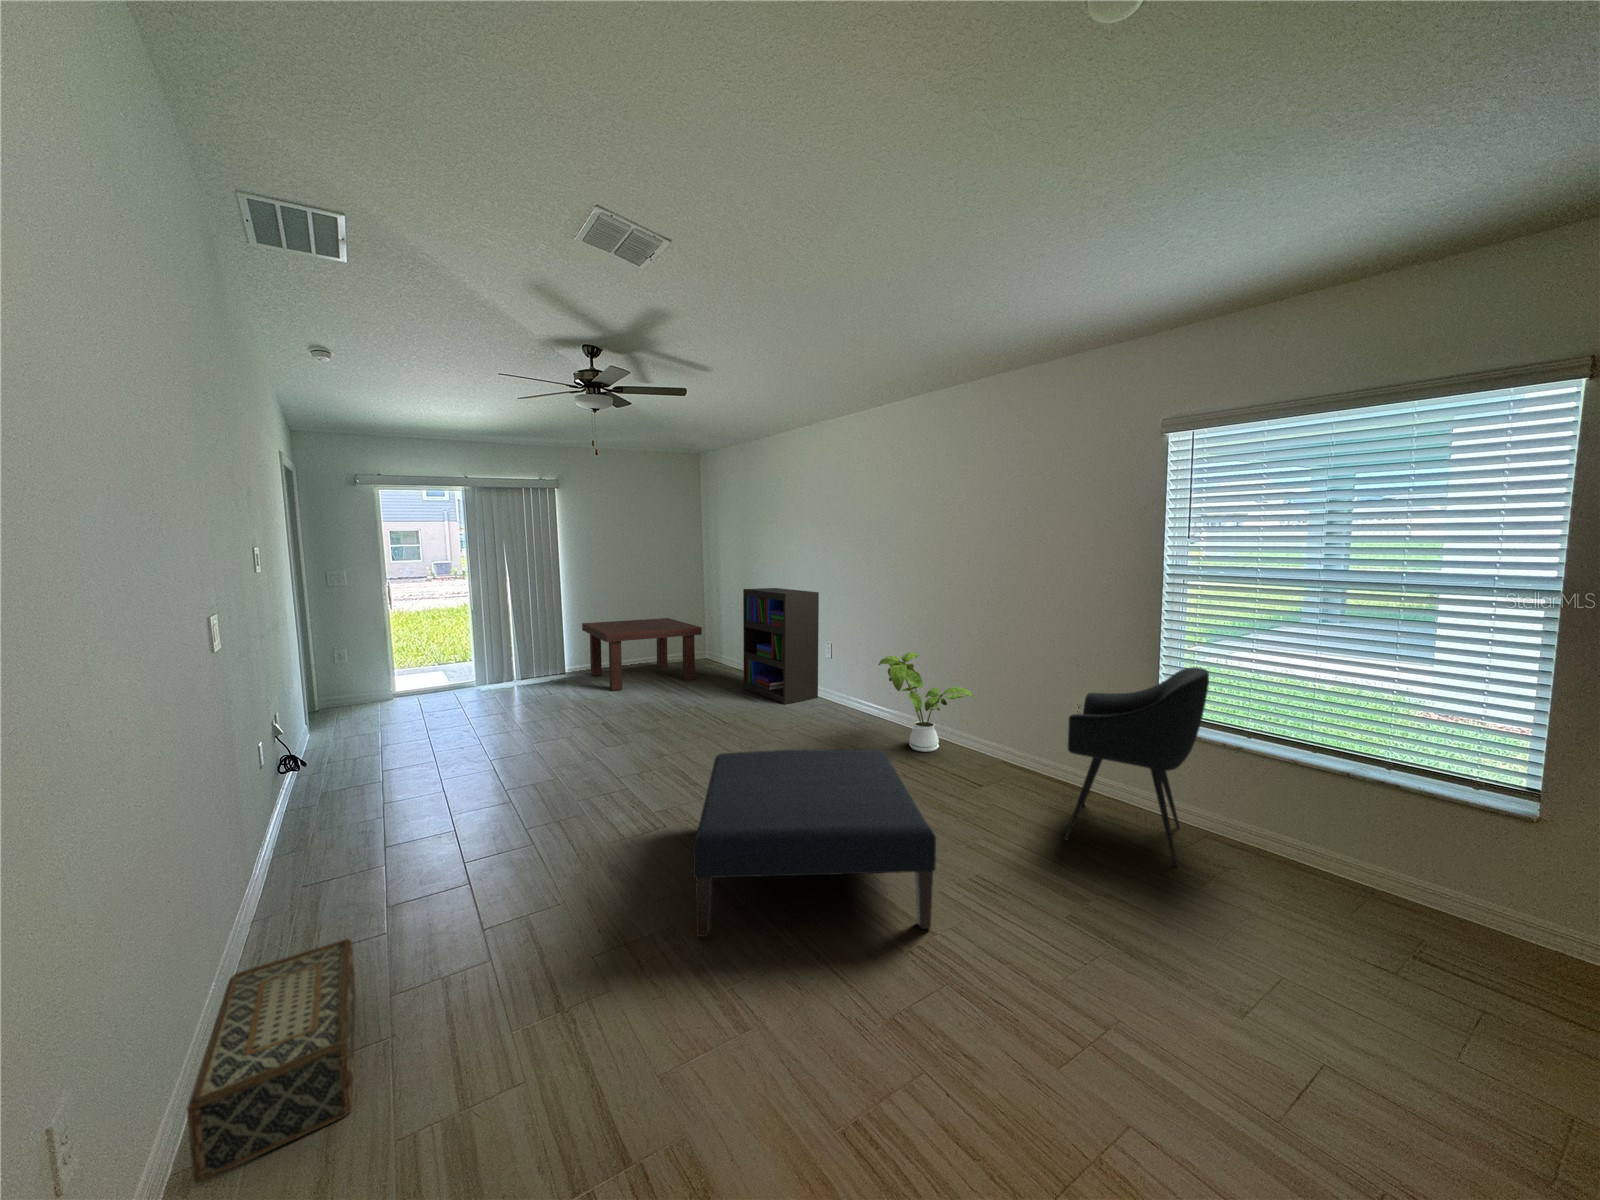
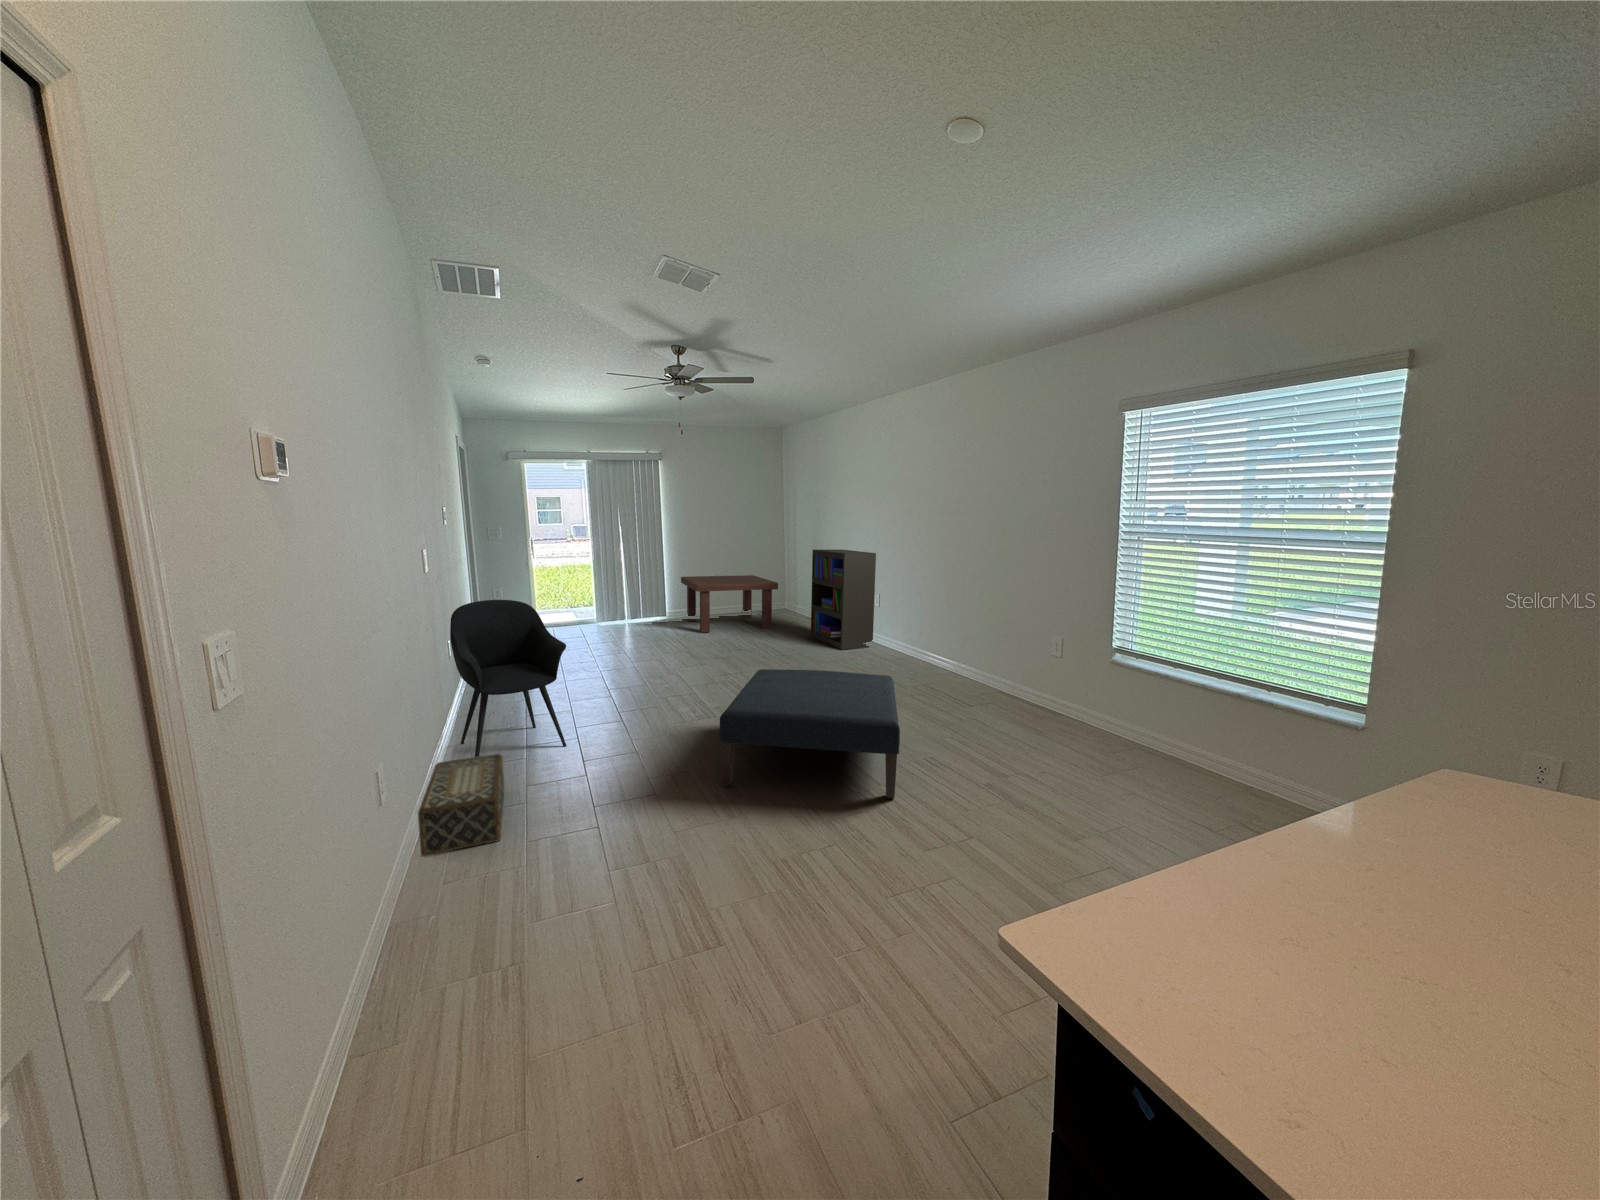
house plant: present [878,652,975,752] -> none [910,604,994,691]
armchair: present [1064,667,1209,866] -> present [450,600,566,757]

